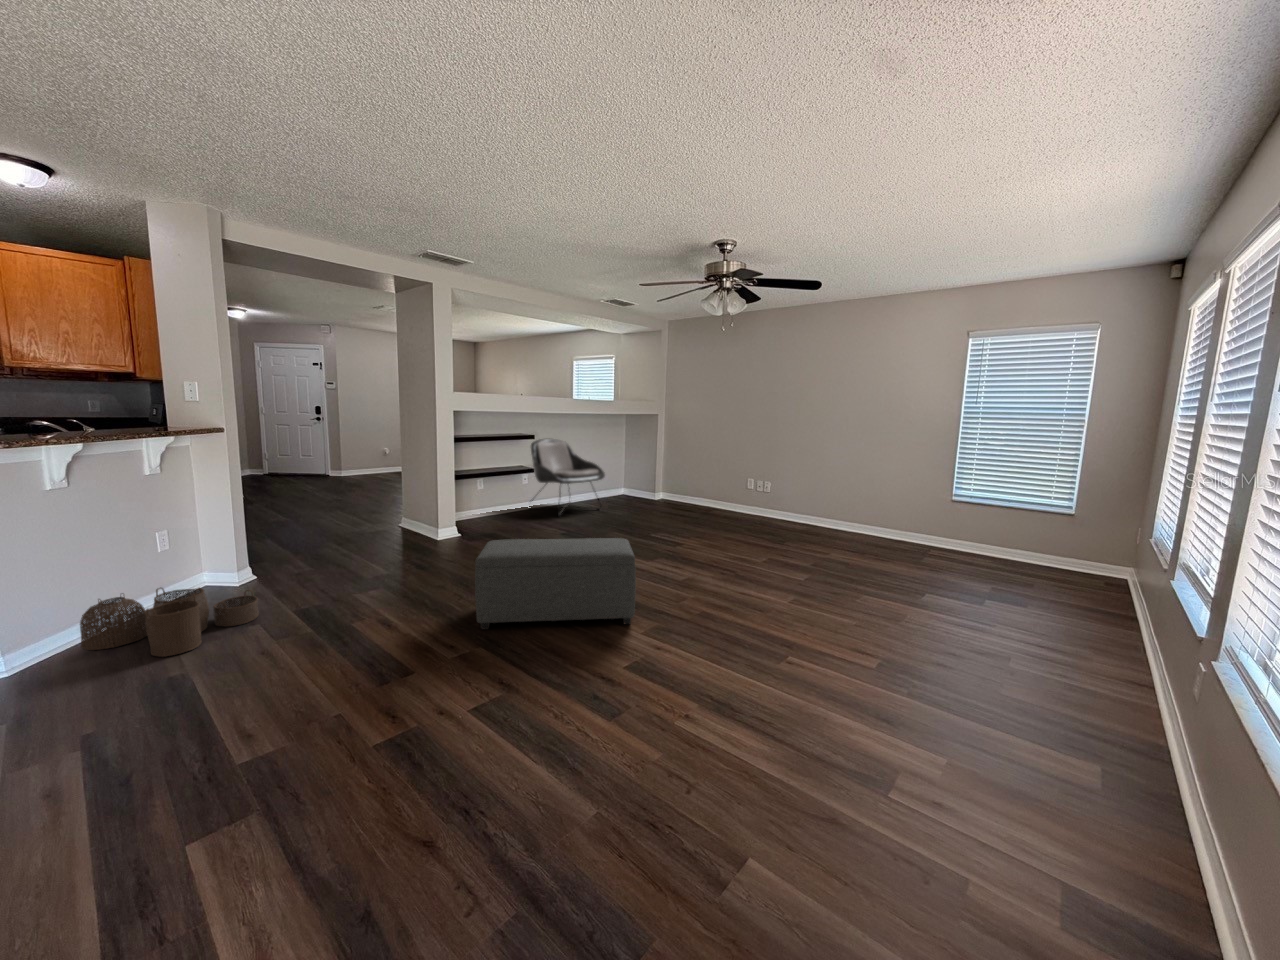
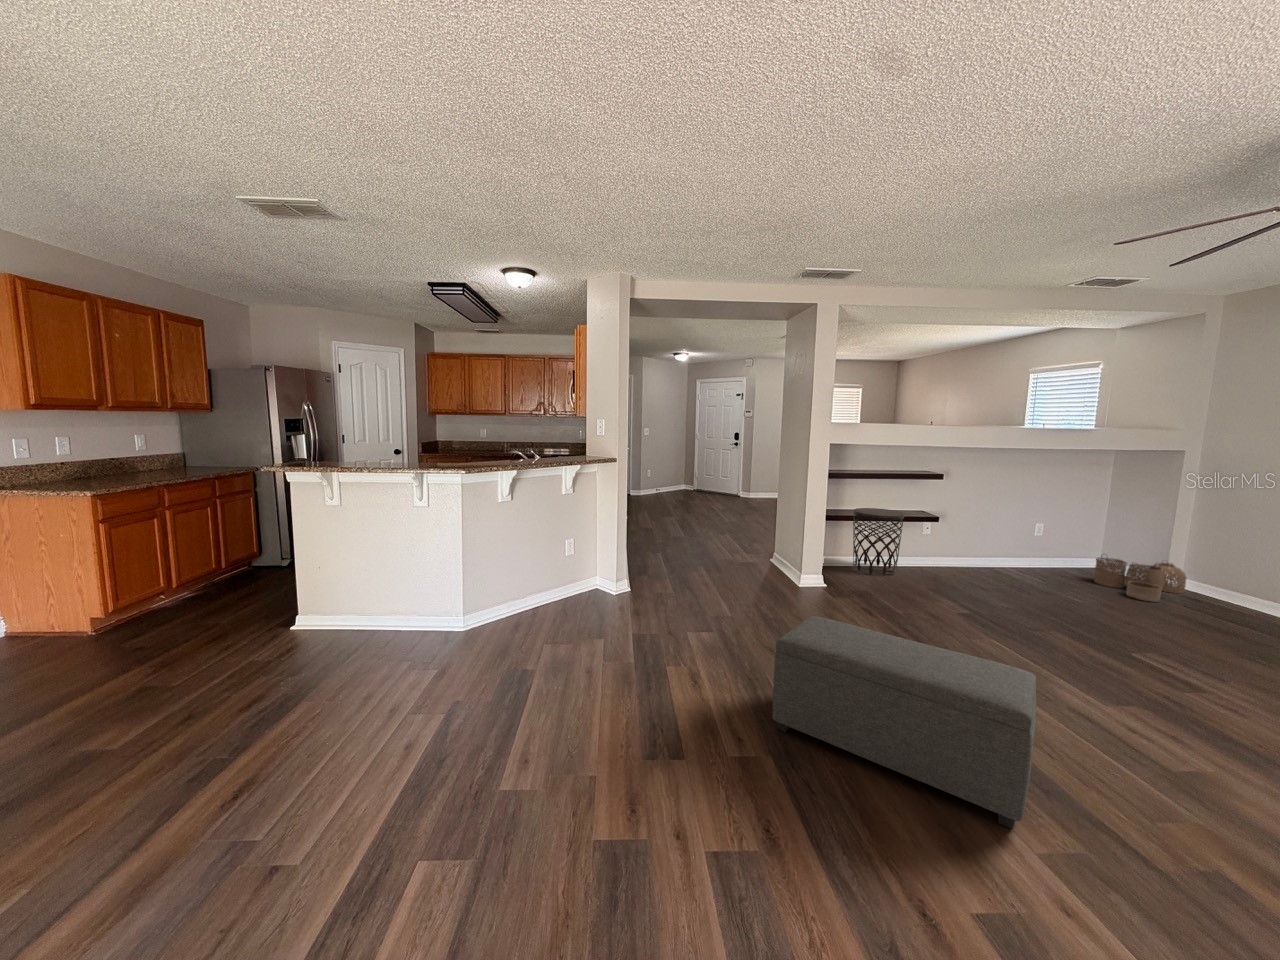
lounge chair: present [531,439,605,516] -> none [925,479,1055,588]
side table: none [473,467,513,521] -> present [853,508,904,576]
woven basket: present [80,588,259,657] -> present [1094,555,1186,602]

